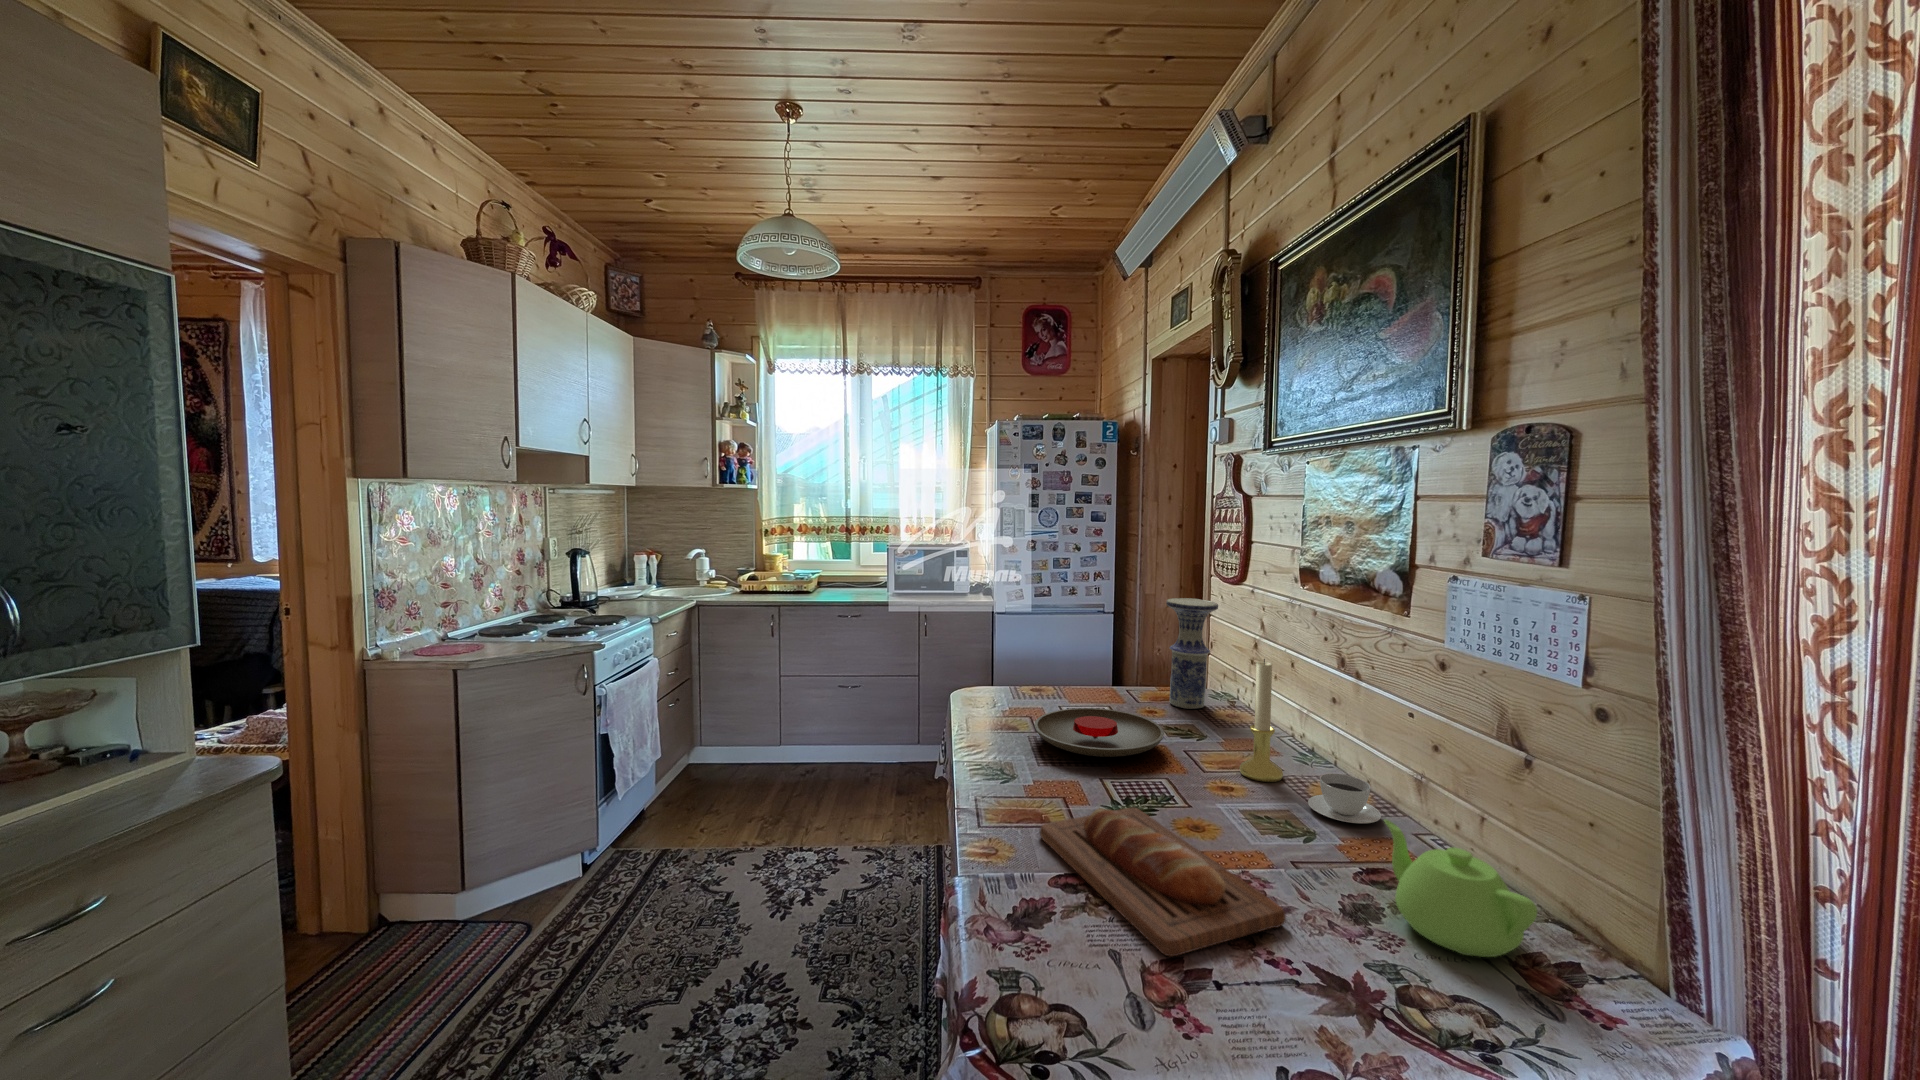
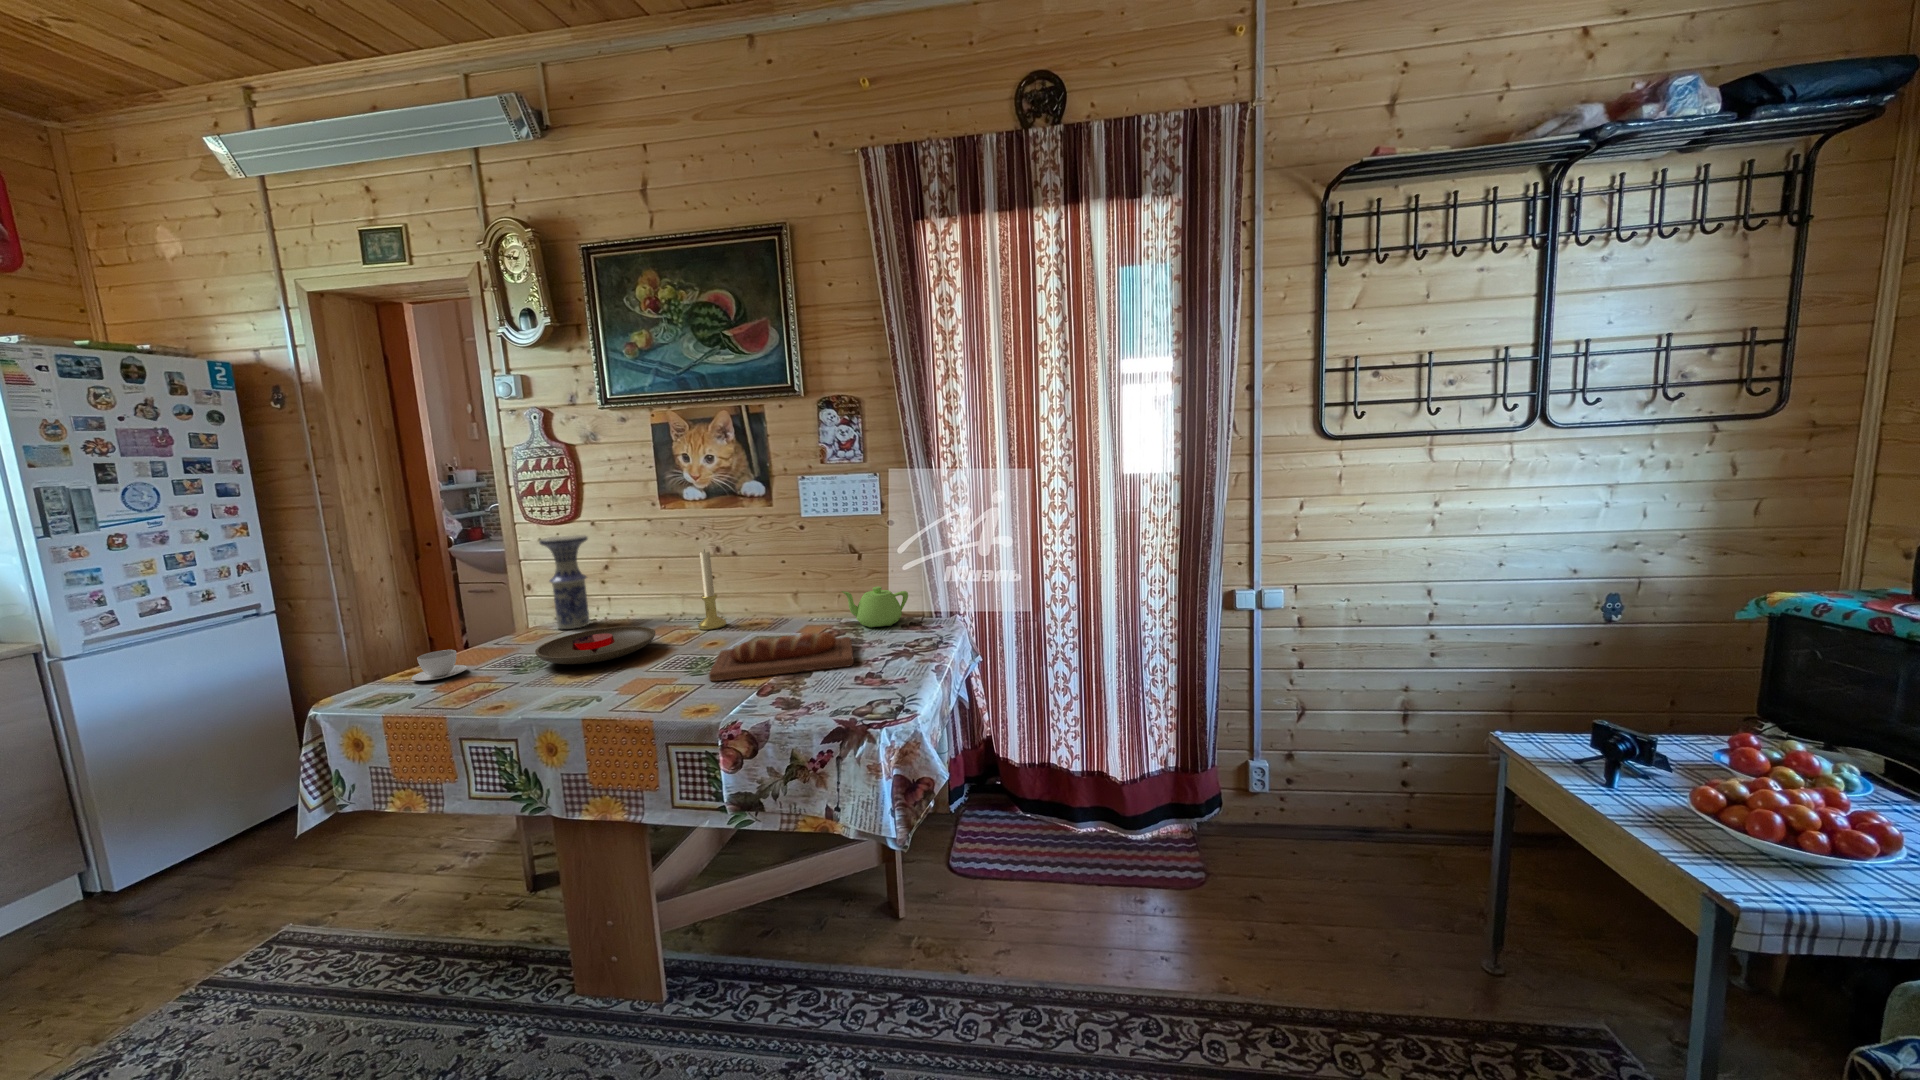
teacup: present [1308,774,1381,823] -> present [412,650,467,681]

